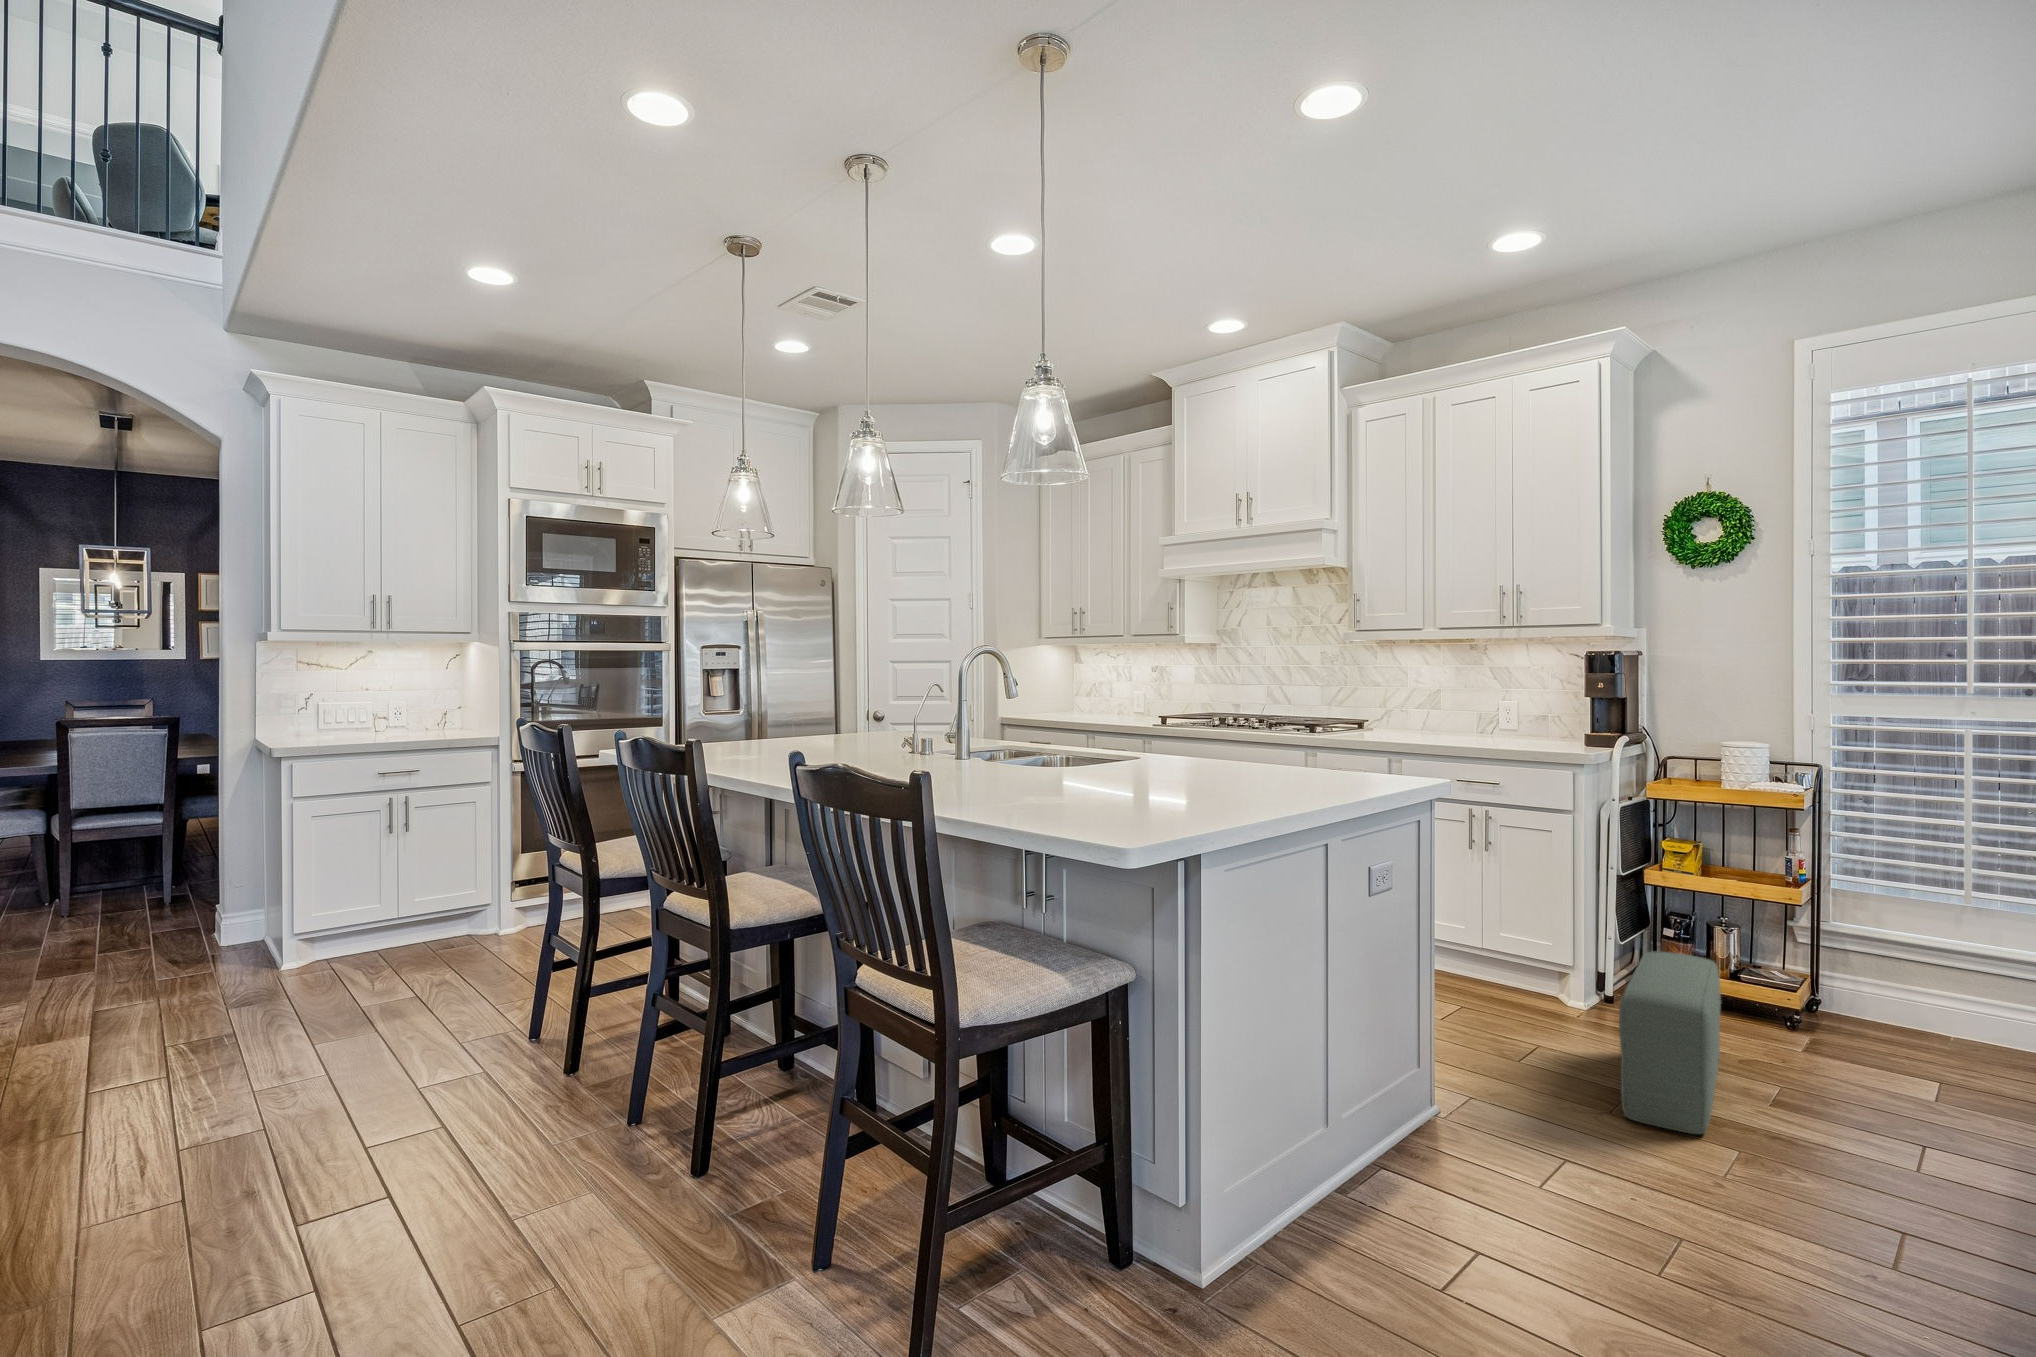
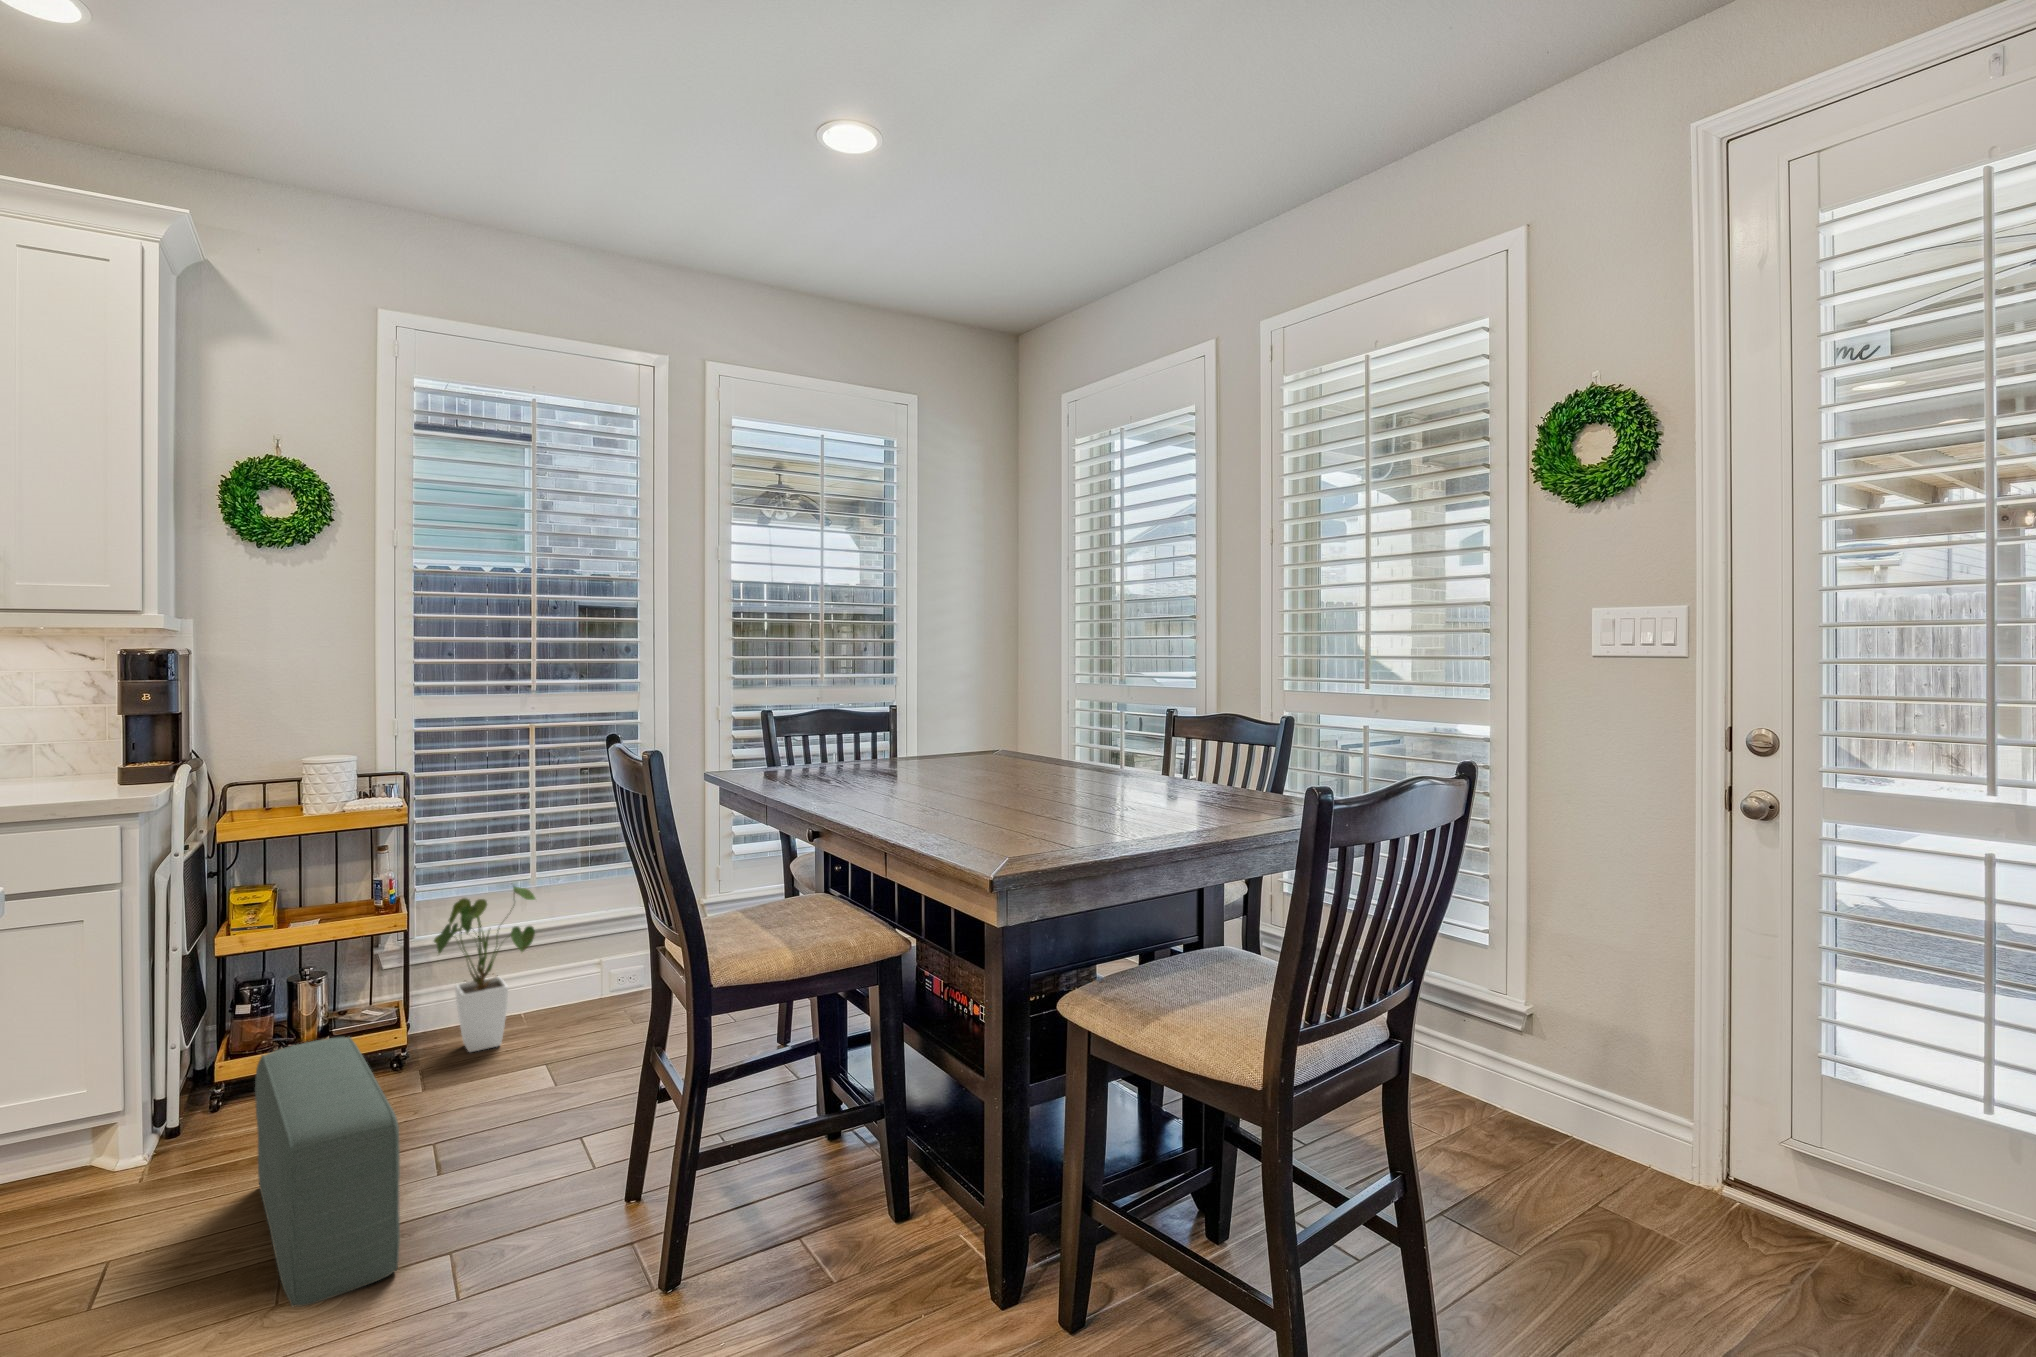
house plant: none [1837,890,1974,1049] -> present [434,886,535,1052]

